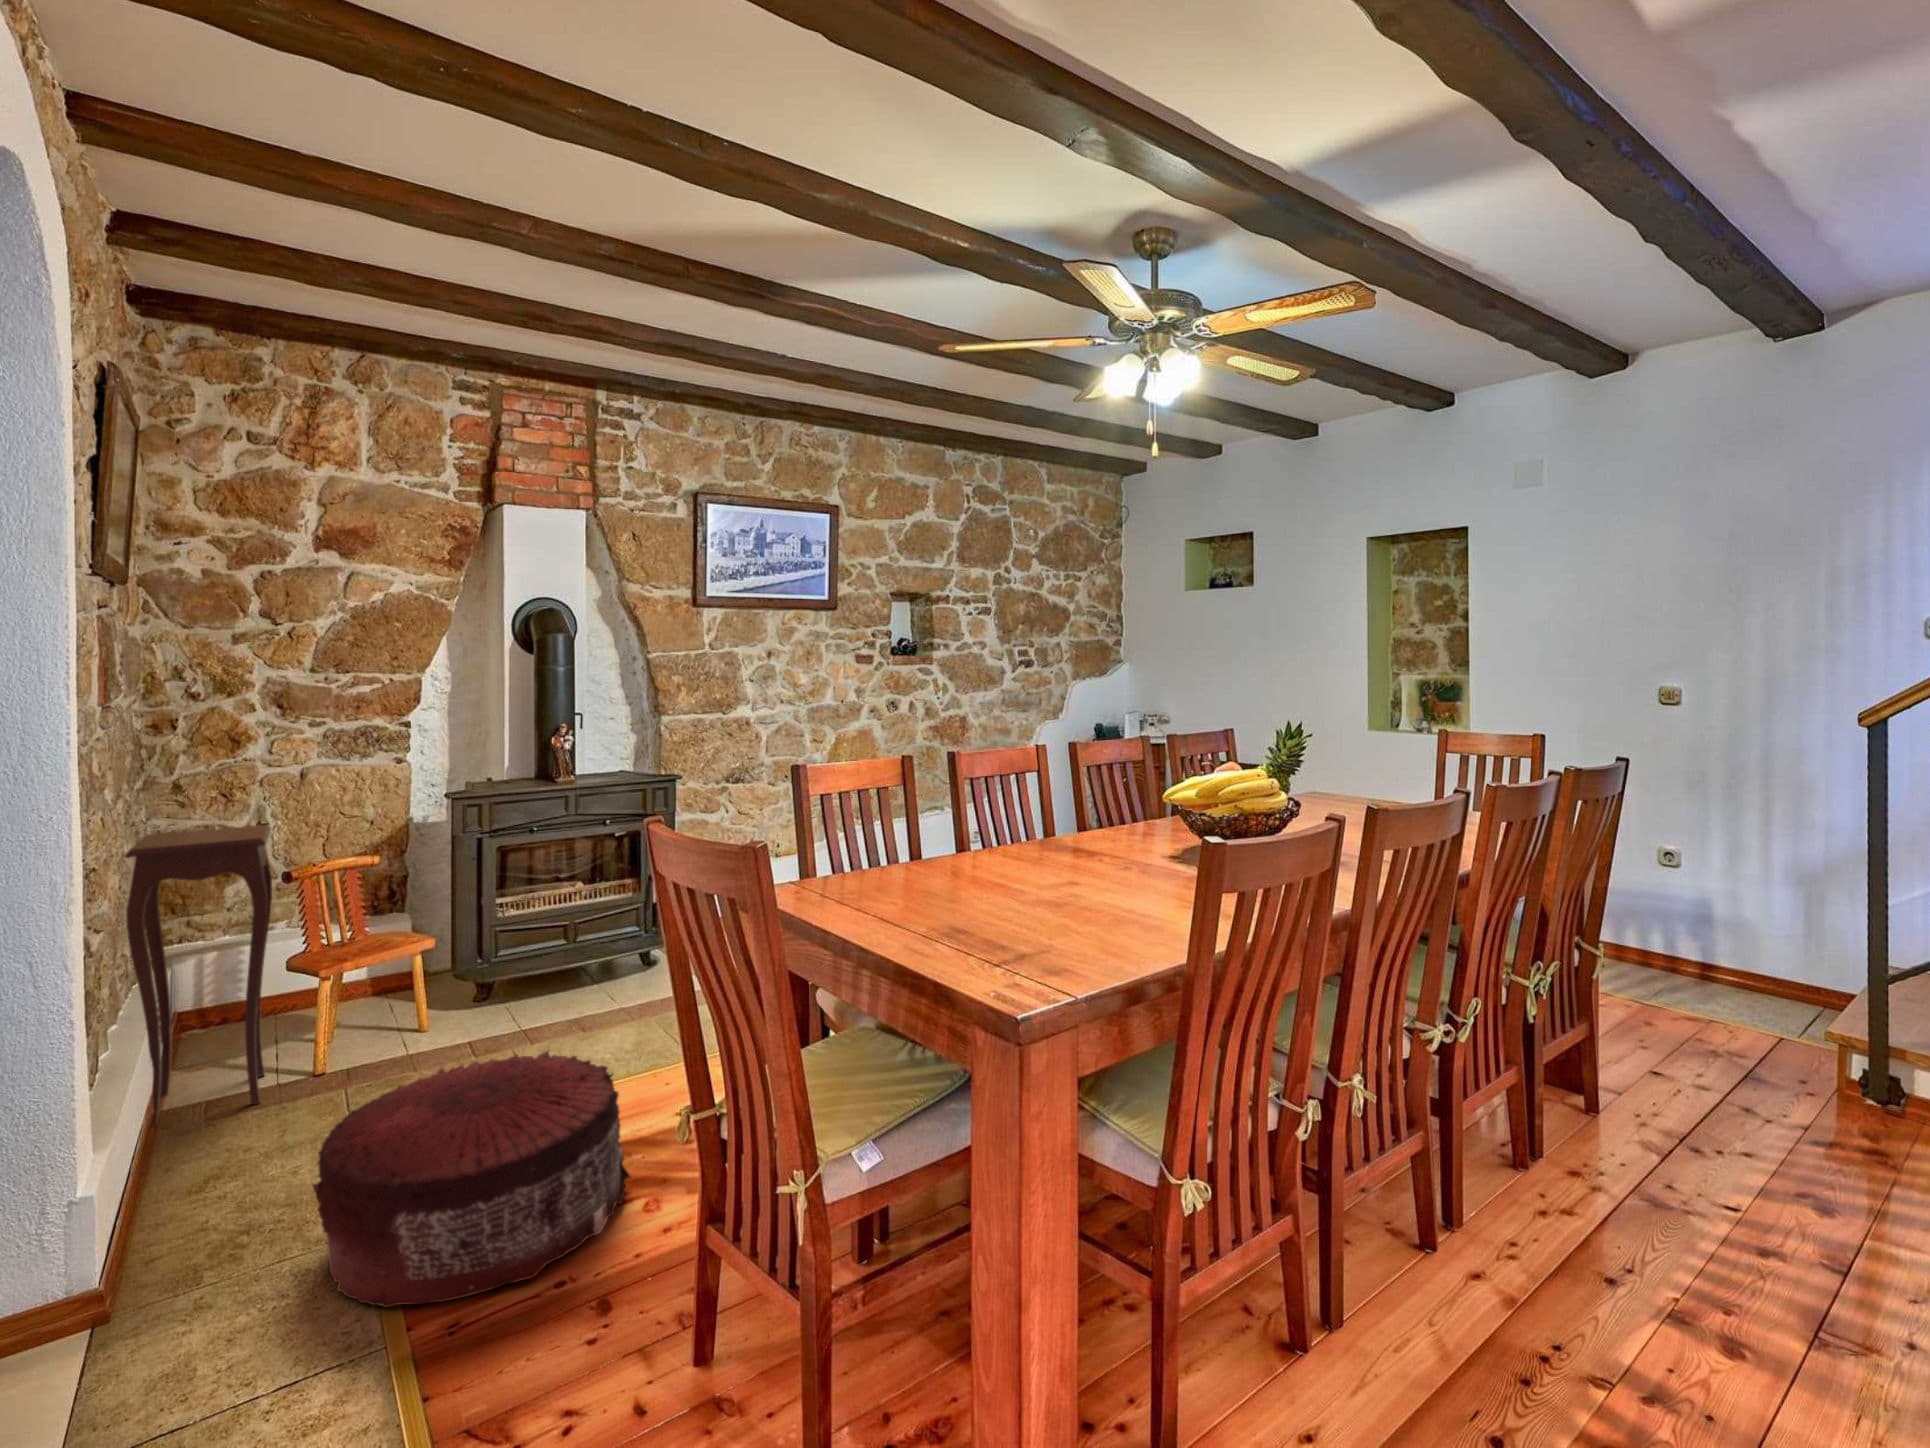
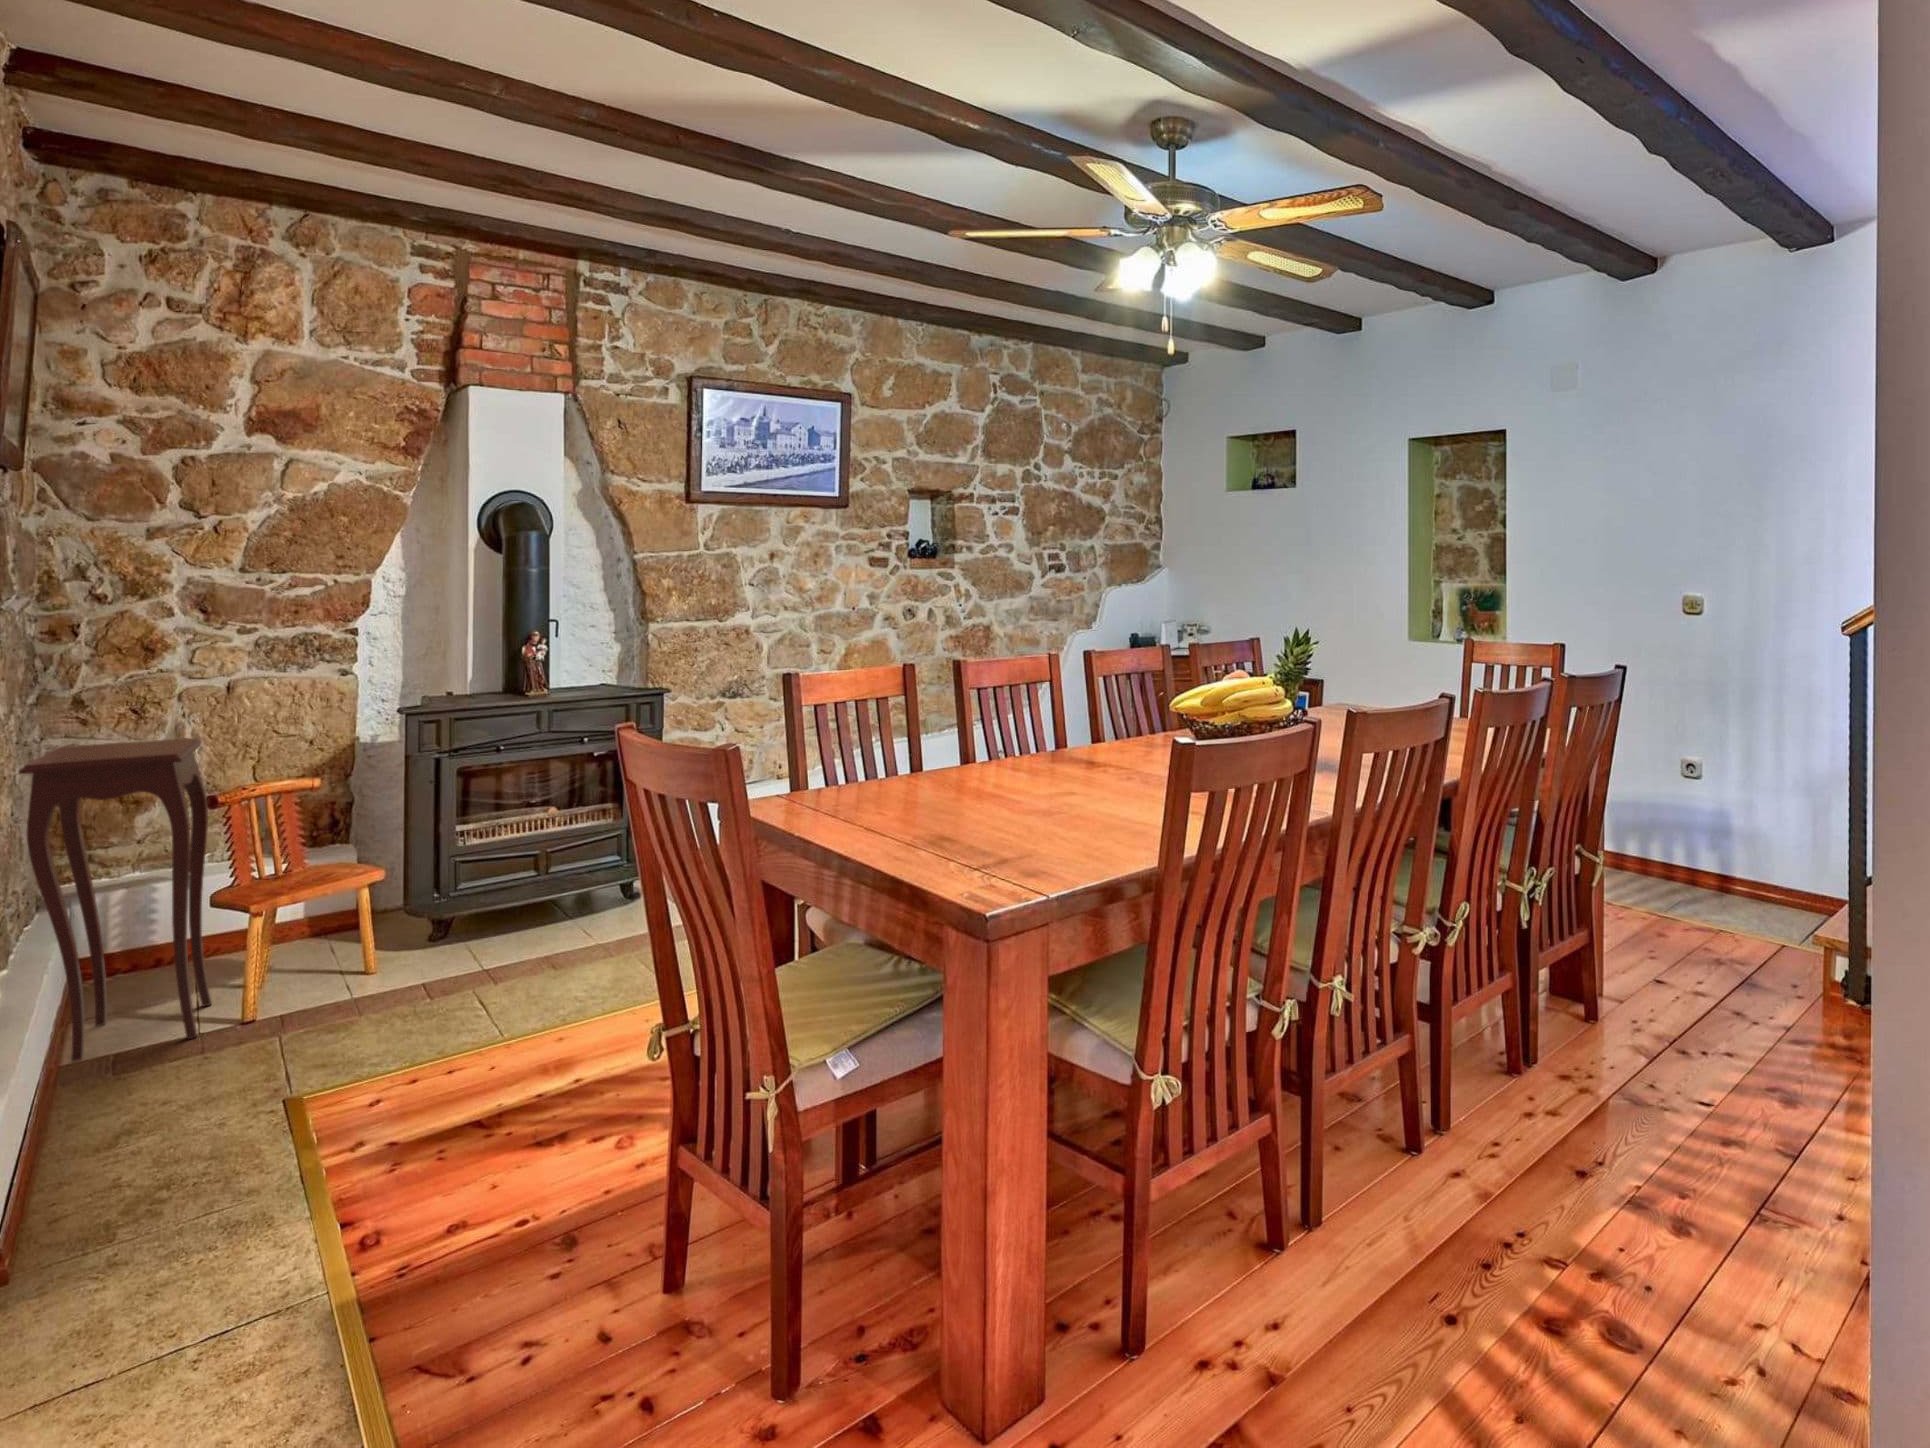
pouf: present [313,1051,631,1307] -> none [177,1001,566,1308]

